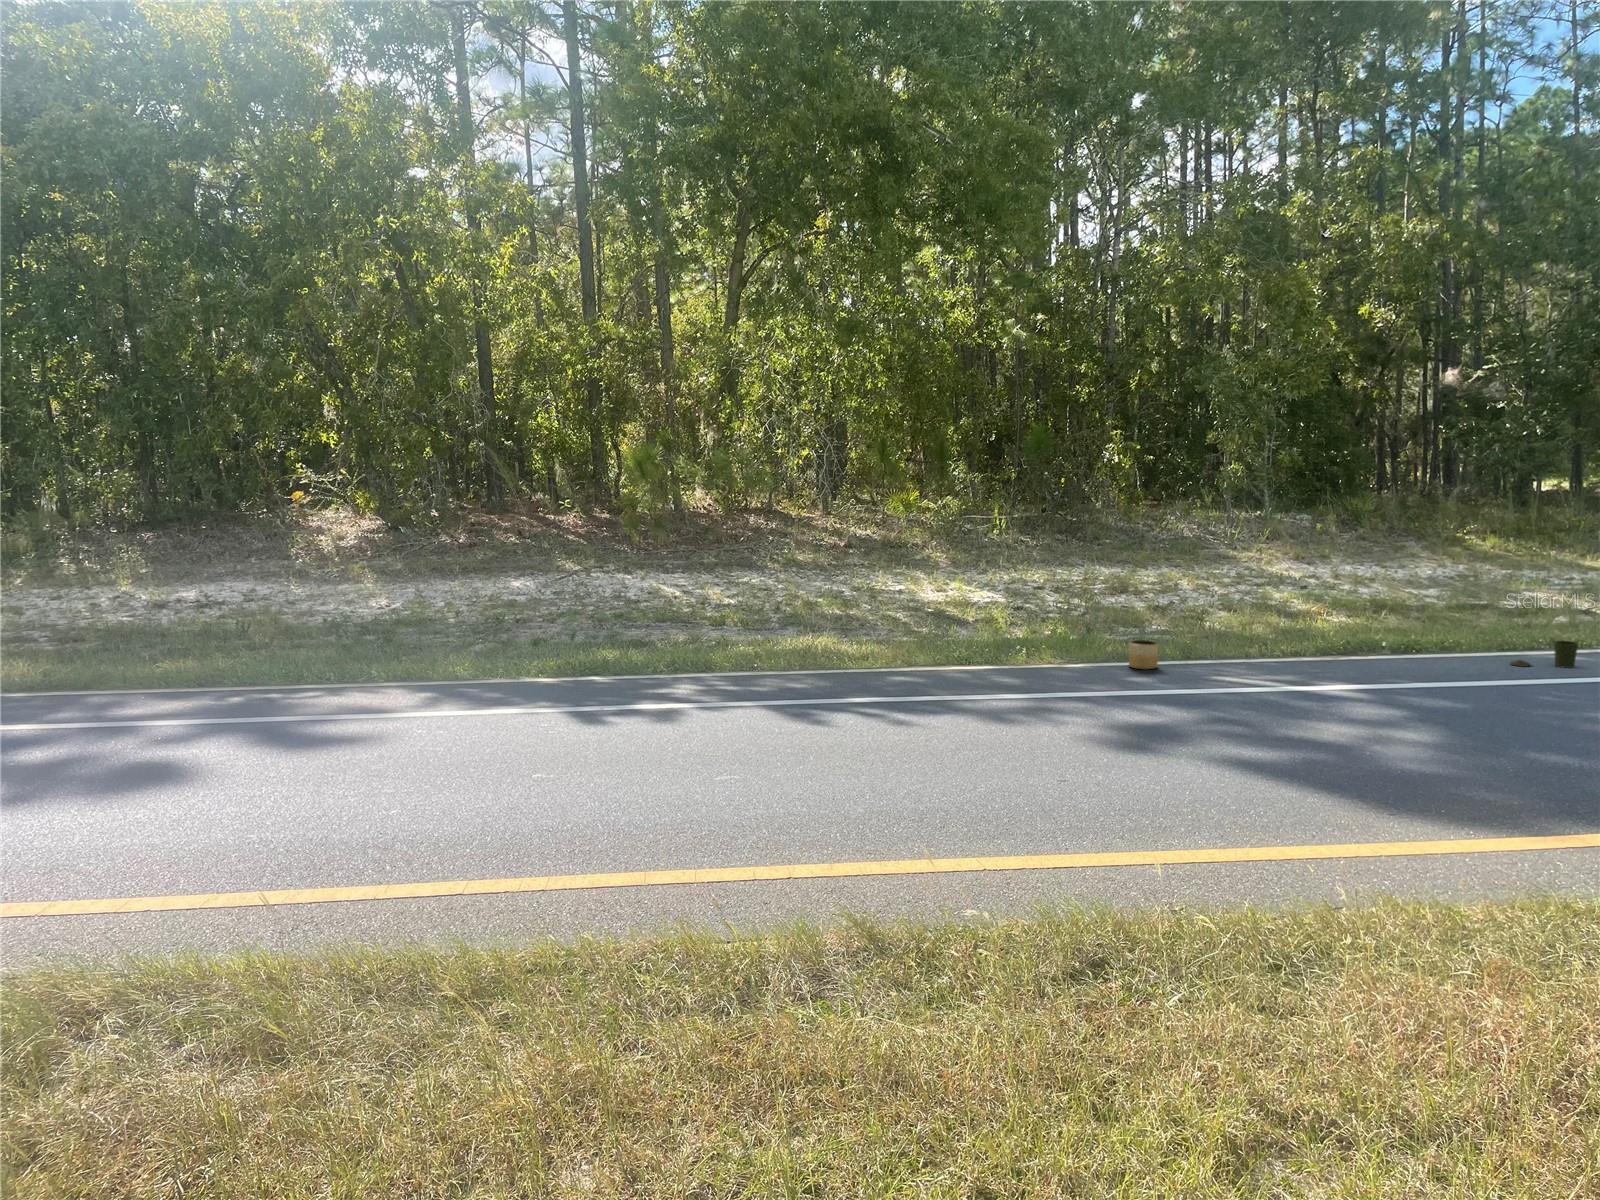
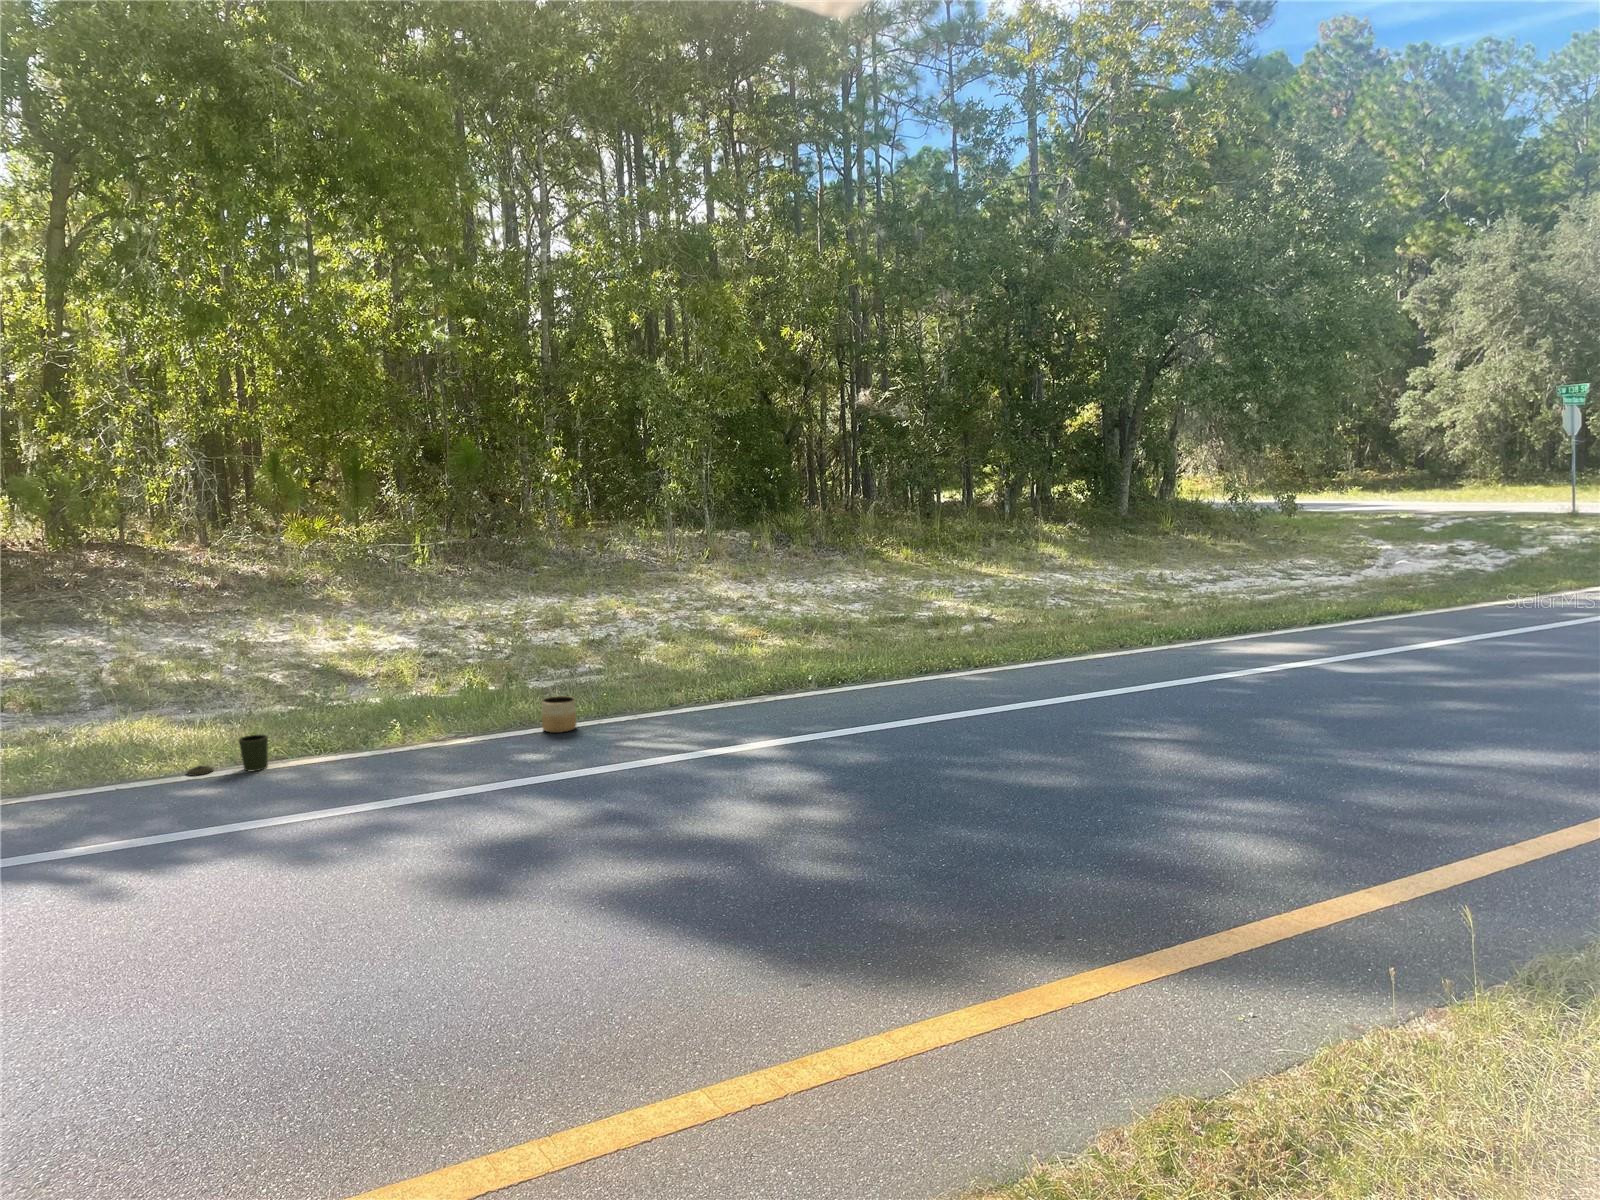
trash can: present [1511,641,1578,668] -> present [187,735,268,776]

